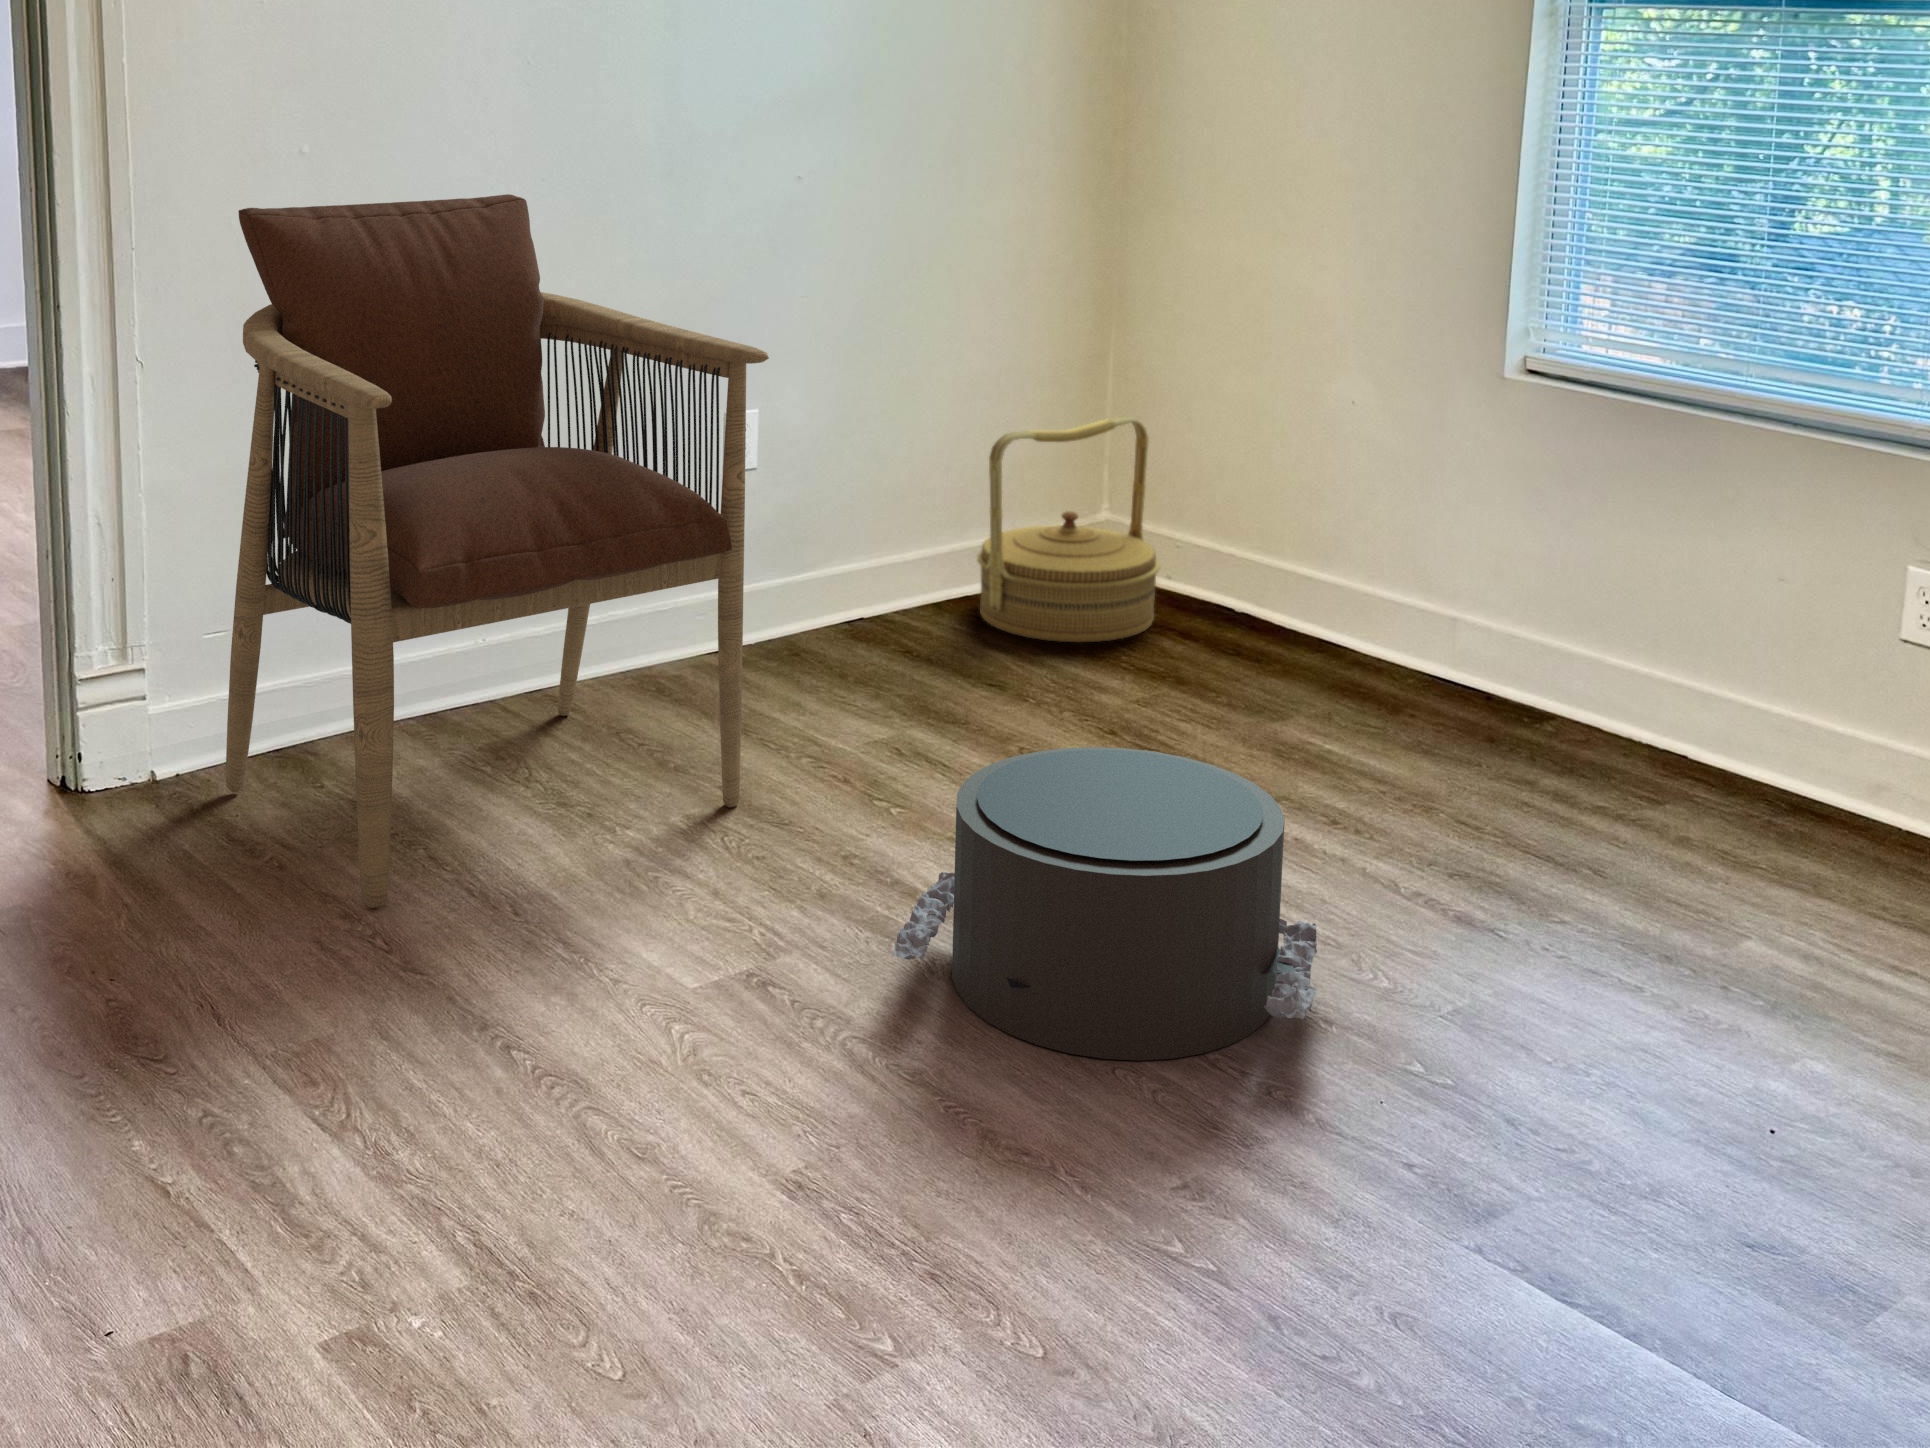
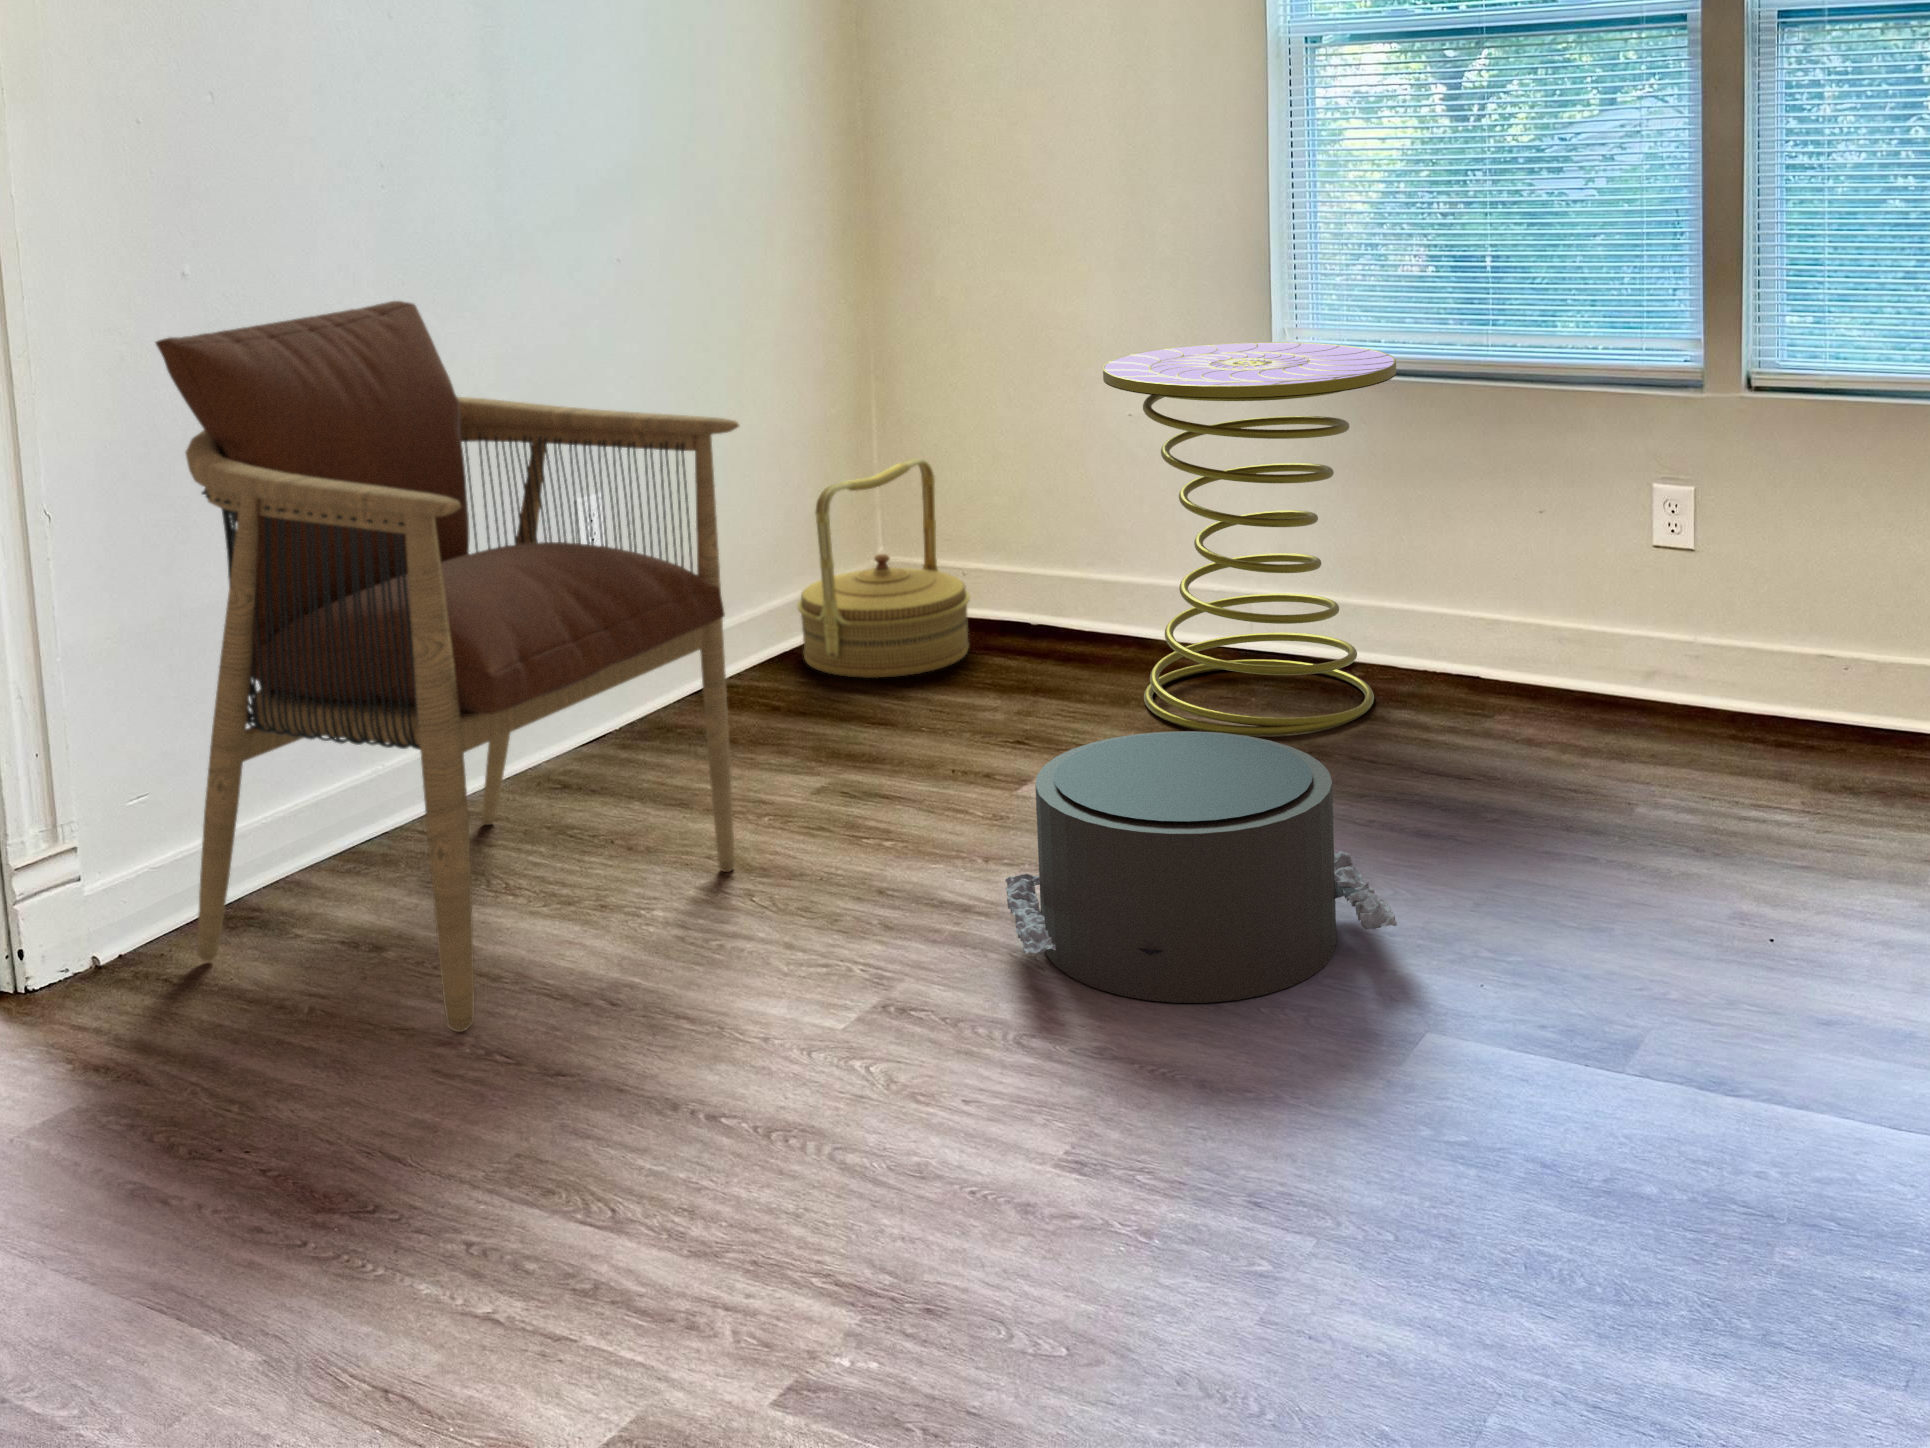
side table: none [1266,333,1606,783] -> present [1103,342,1396,735]

